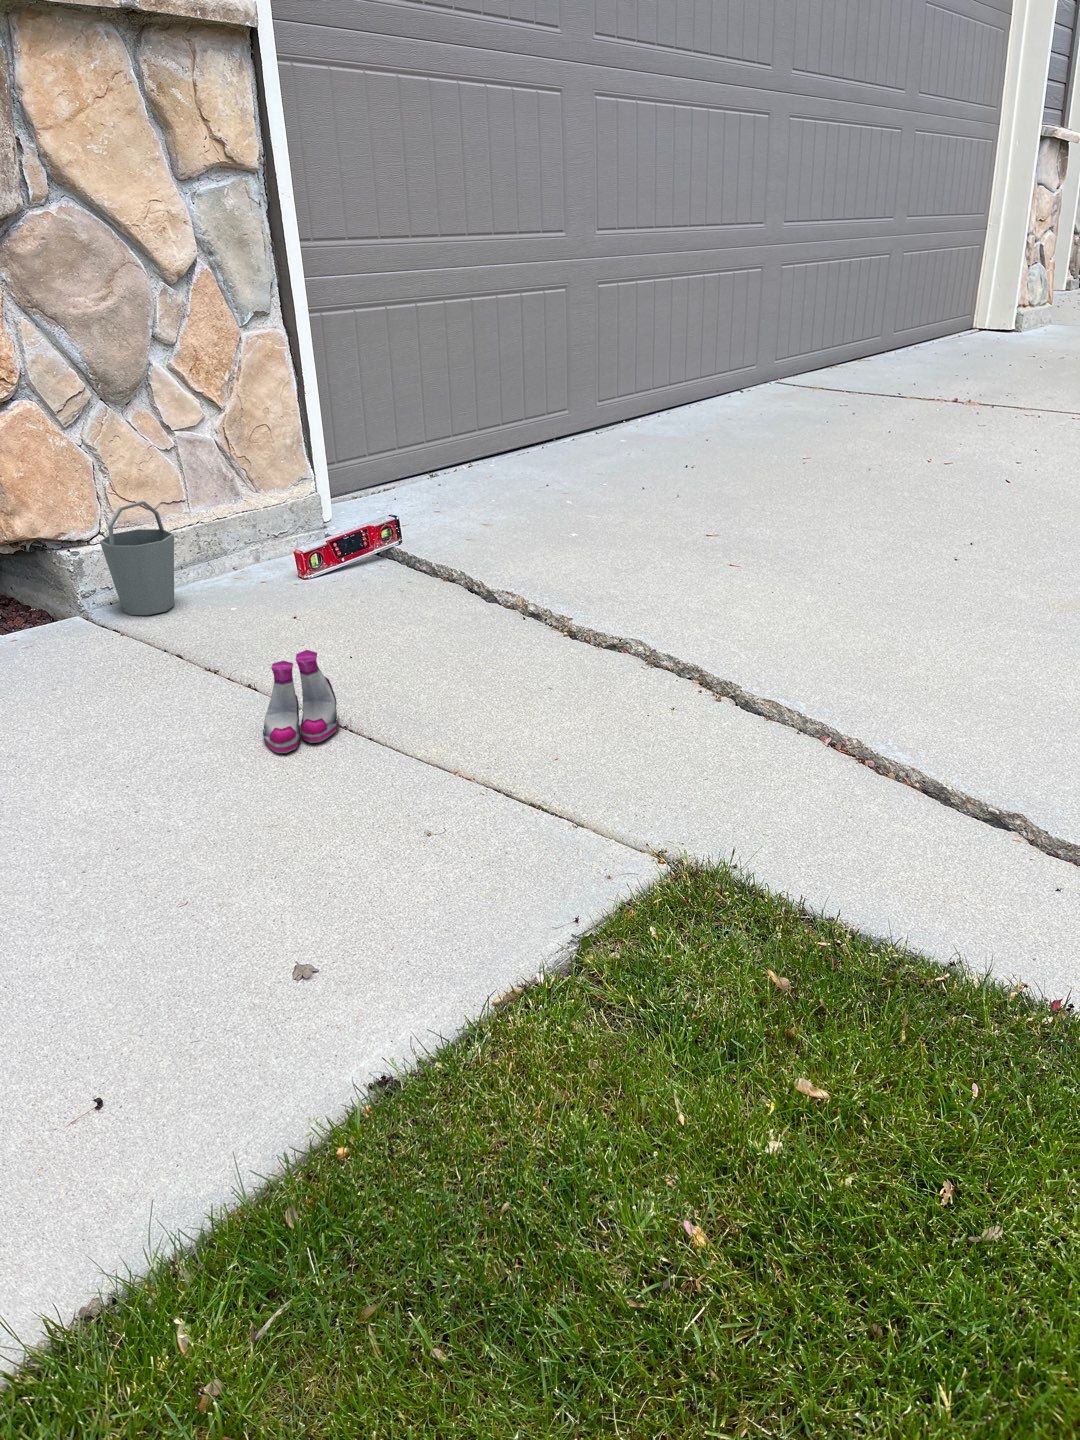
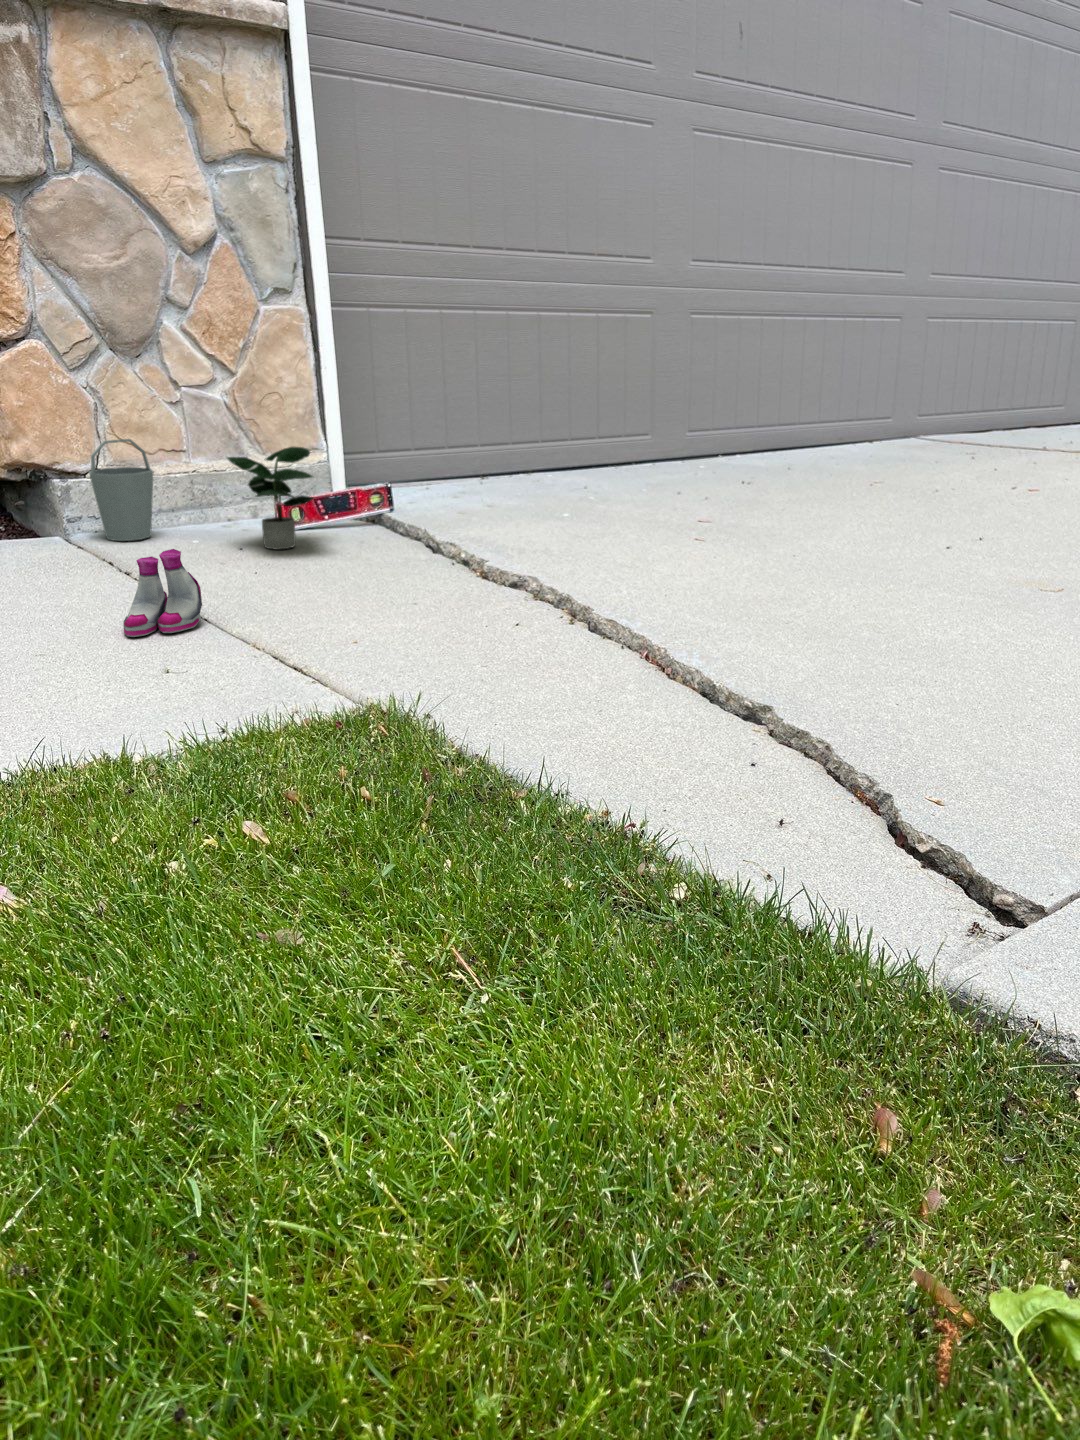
potted plant: none [261,493,364,608] -> present [227,447,314,549]

